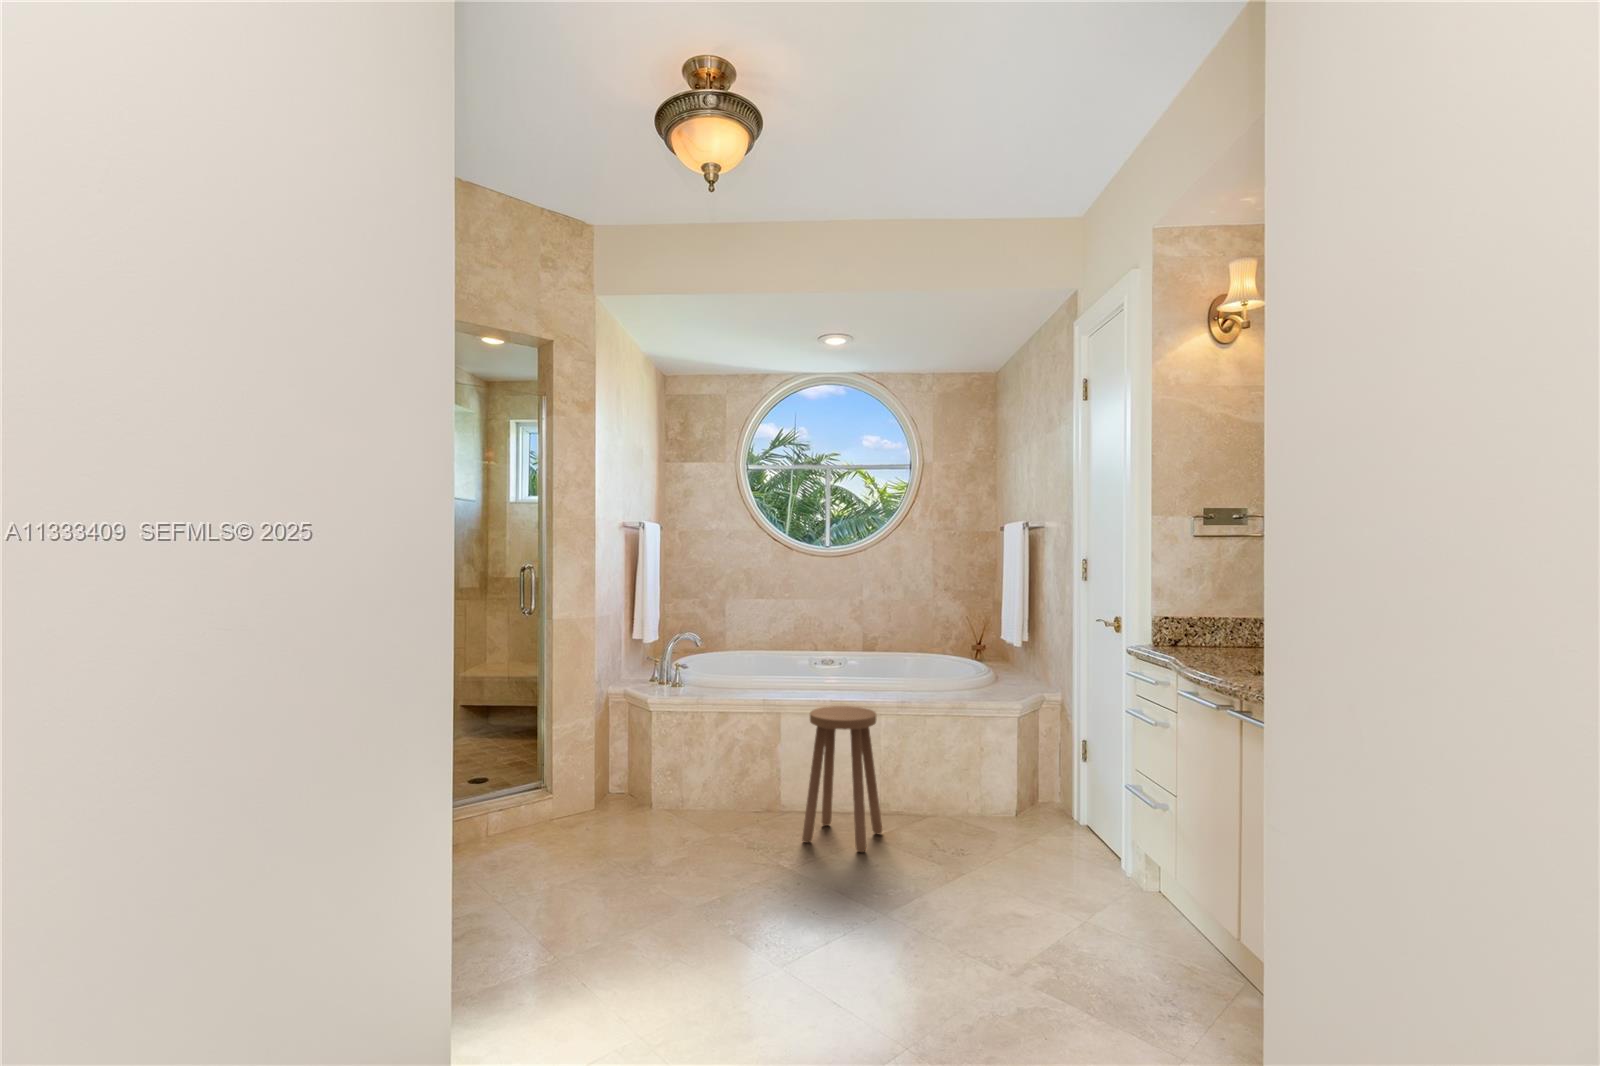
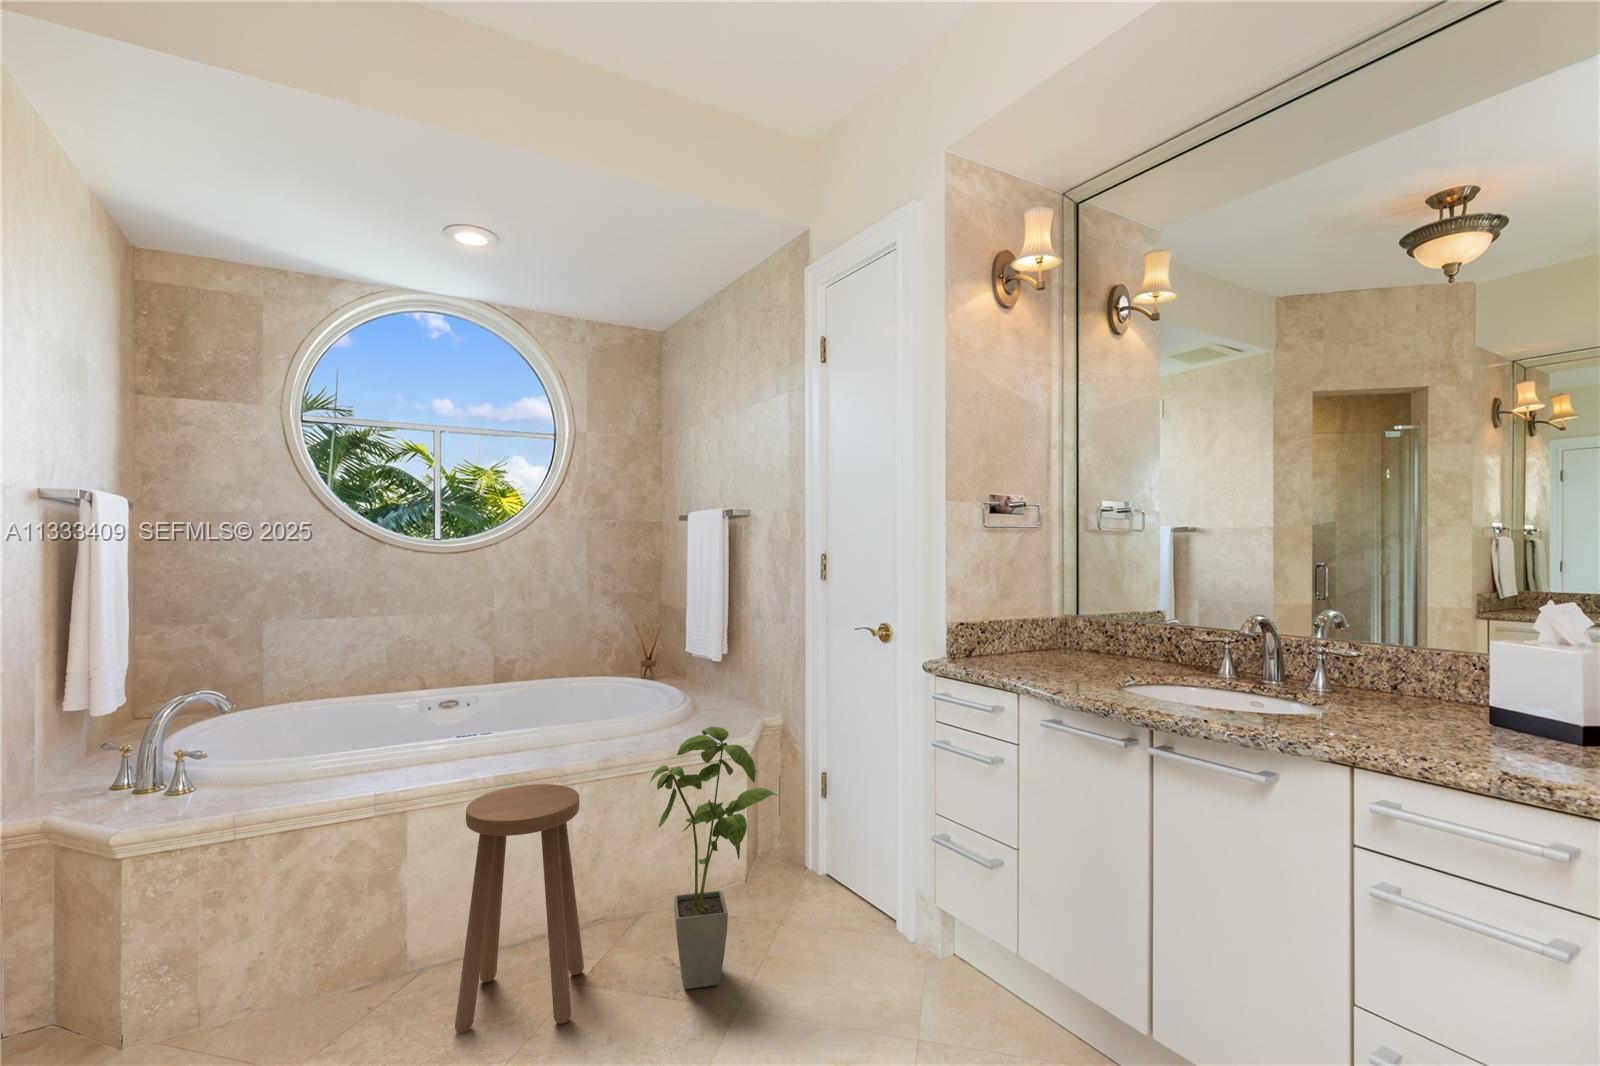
house plant: none [922,679,1018,859] -> present [650,727,778,989]

